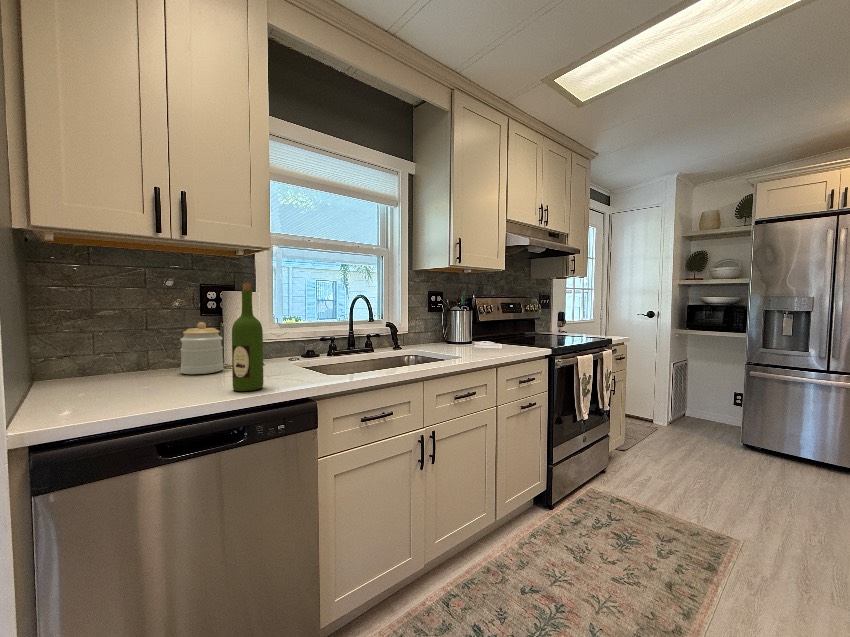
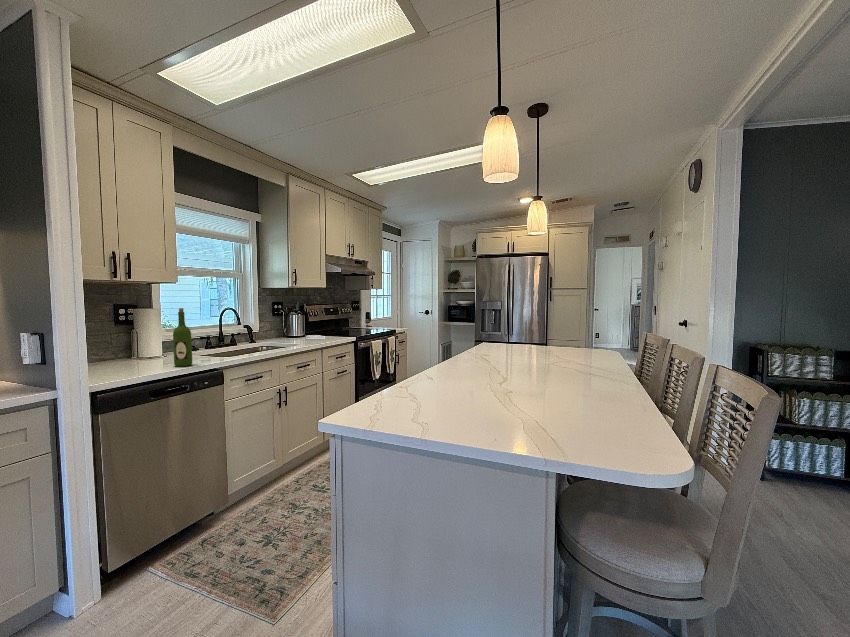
jar: present [180,322,223,374] -> none [112,331,143,364]

